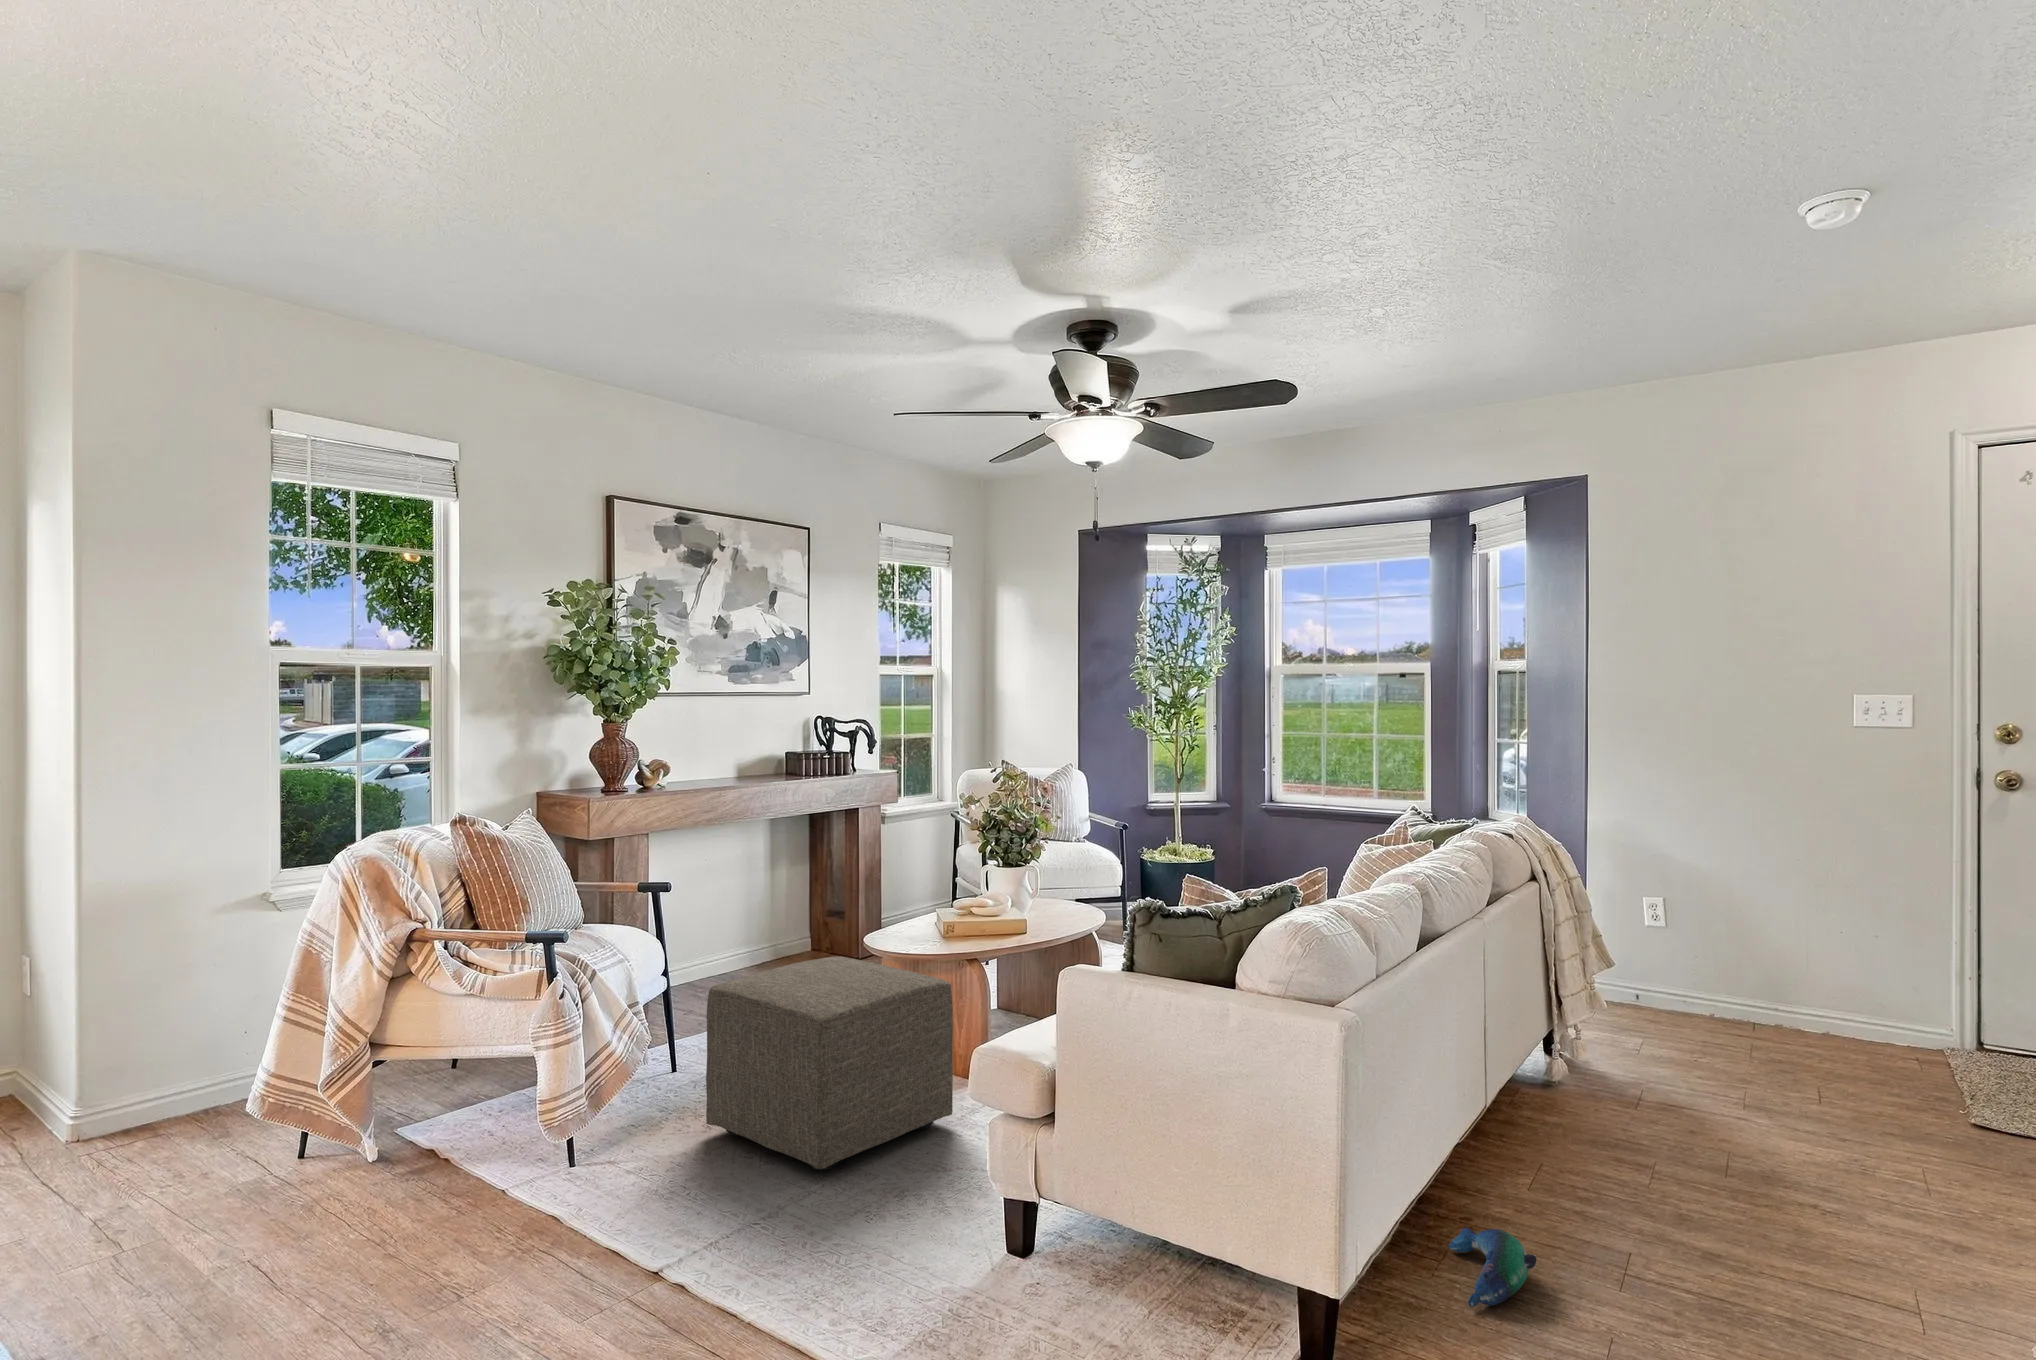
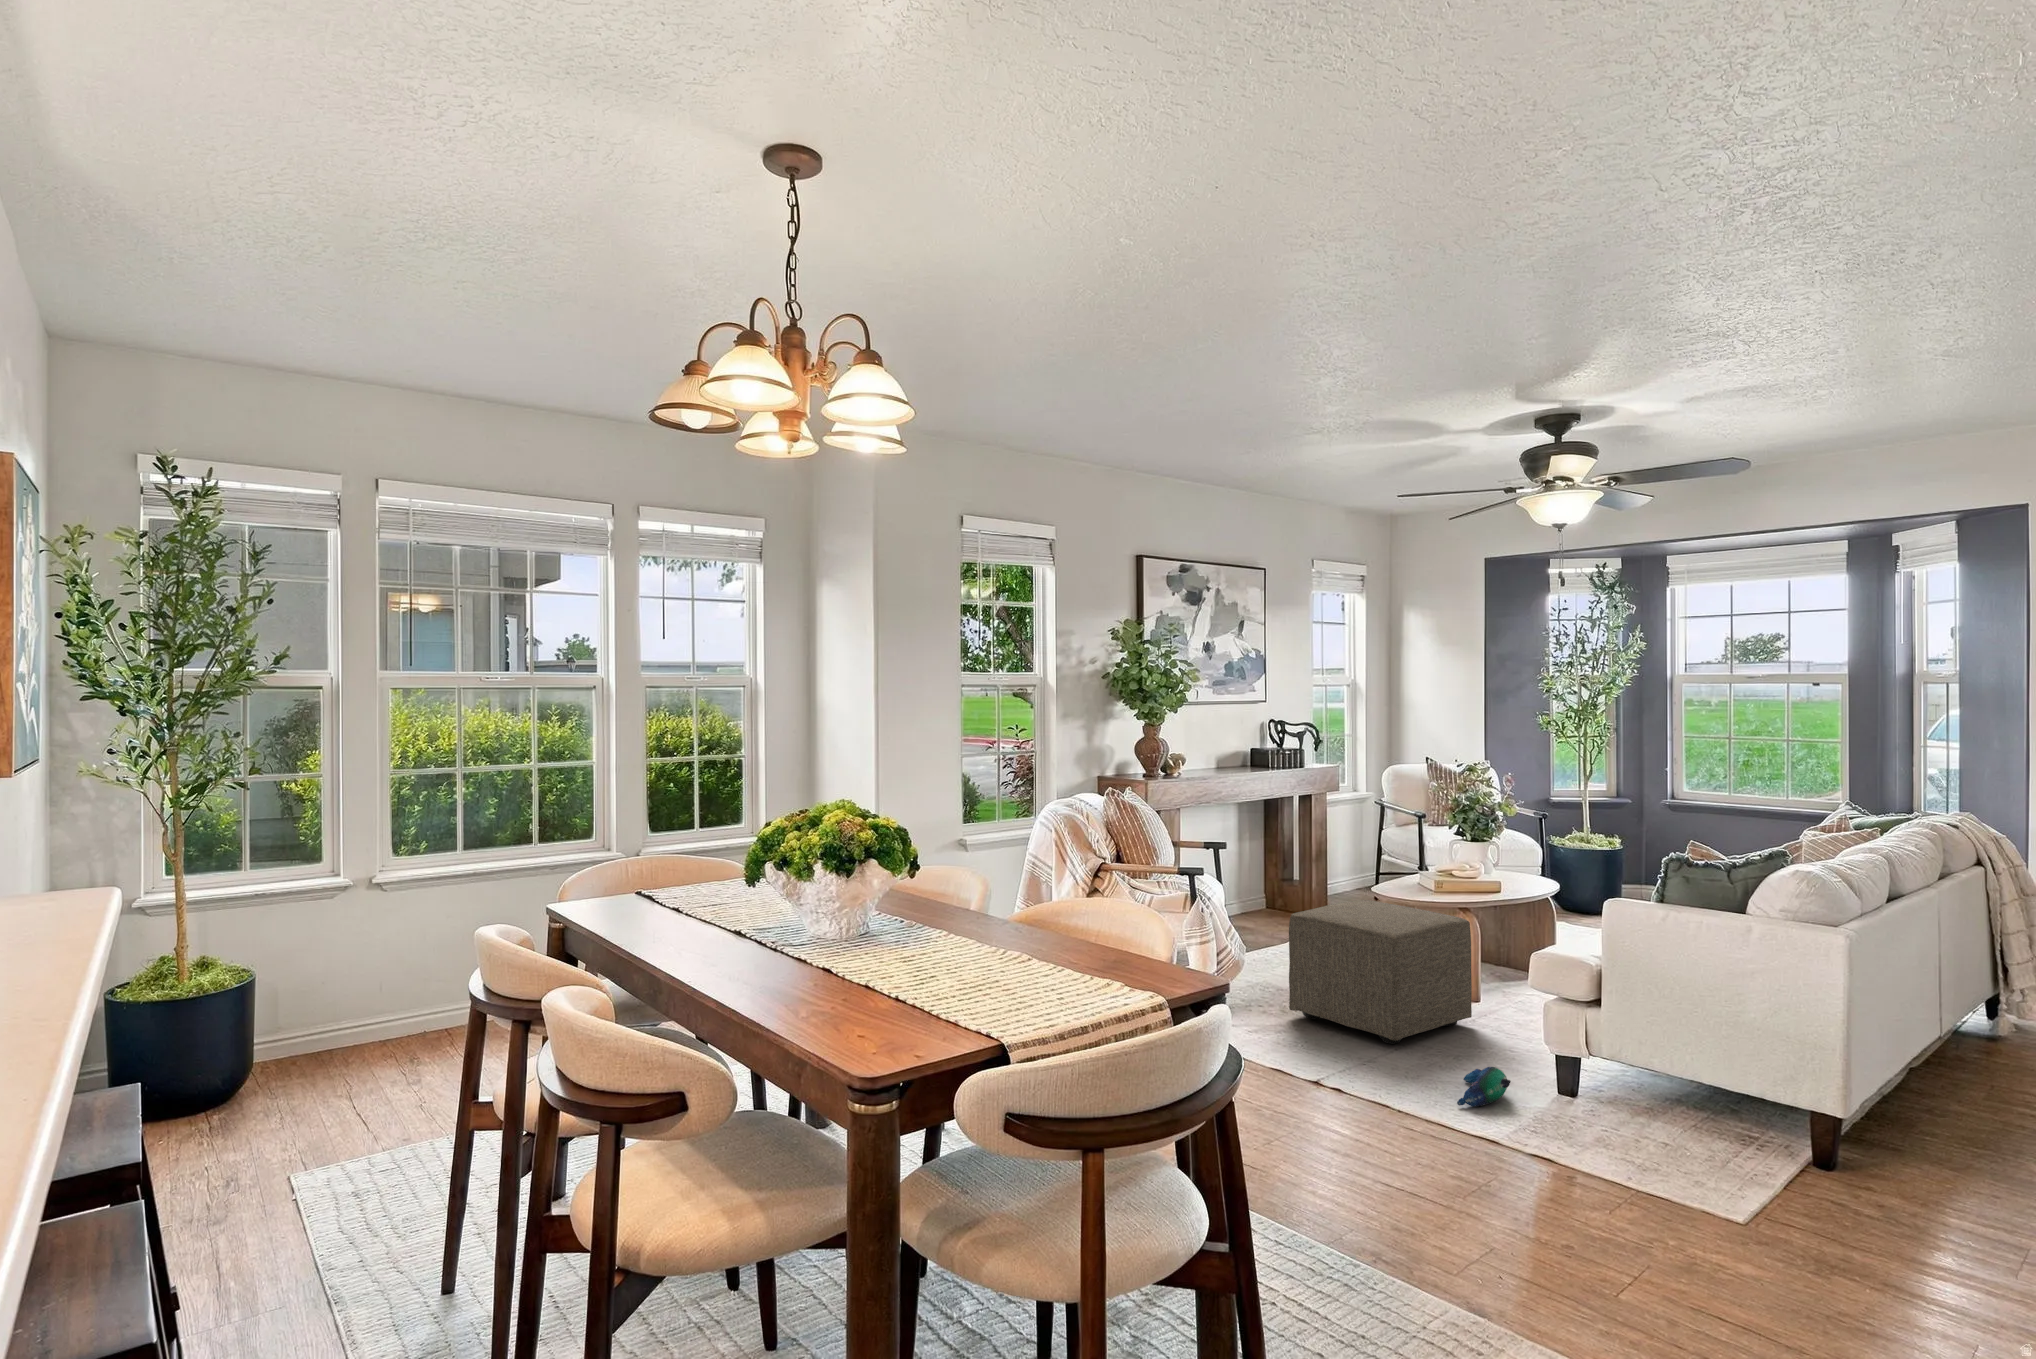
plush toy: present [1448,1228,1537,1307] -> present [1457,1067,1511,1107]

